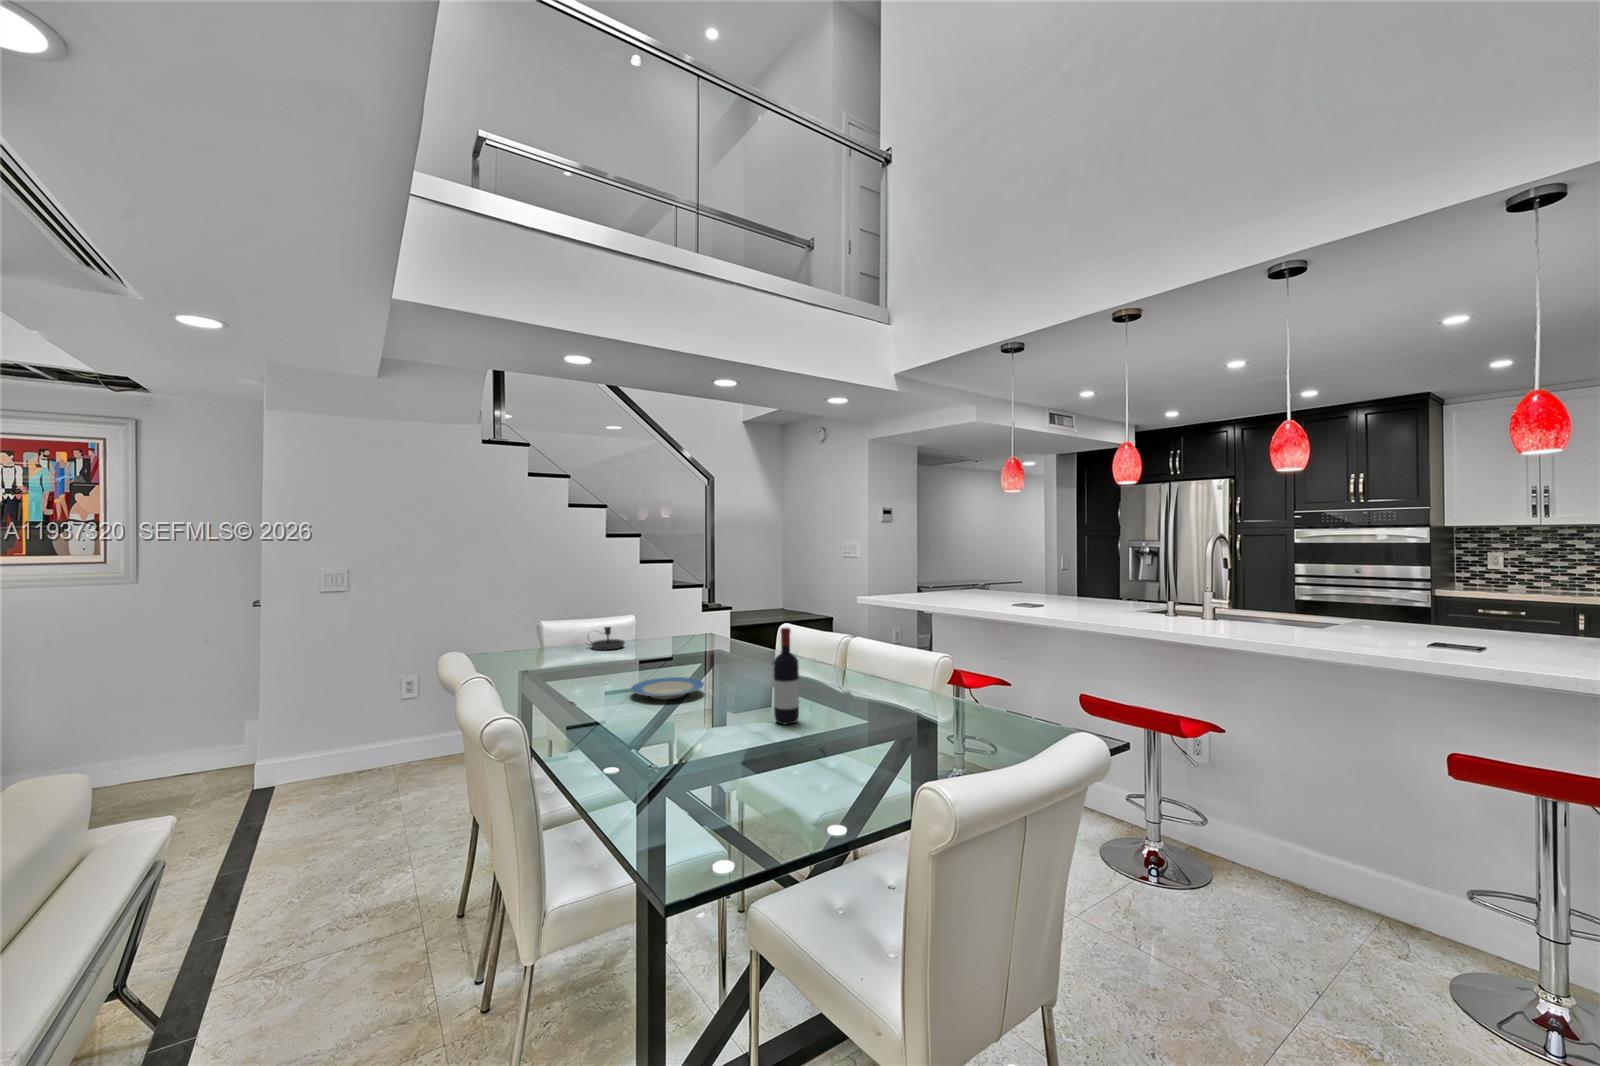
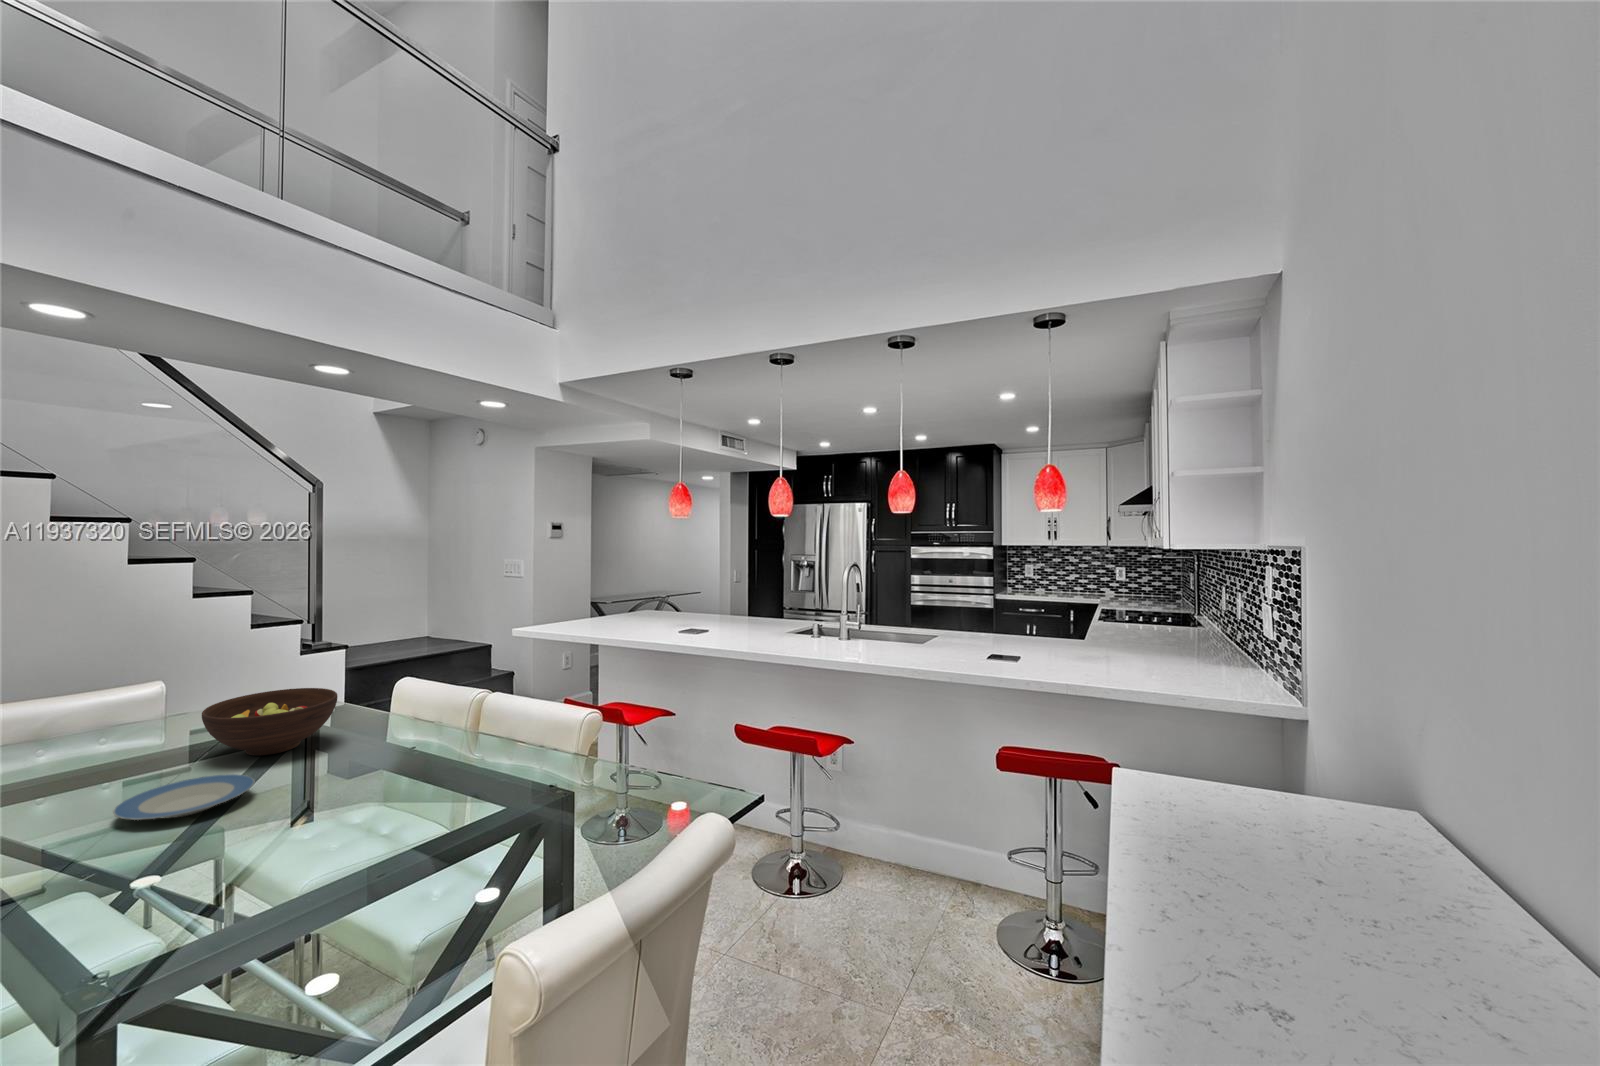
fruit bowl: none [665,626,745,672] -> present [202,688,337,756]
candlestick: present [587,627,624,650] -> none [68,697,147,734]
wine bottle: present [773,628,799,725] -> none [350,707,389,833]

